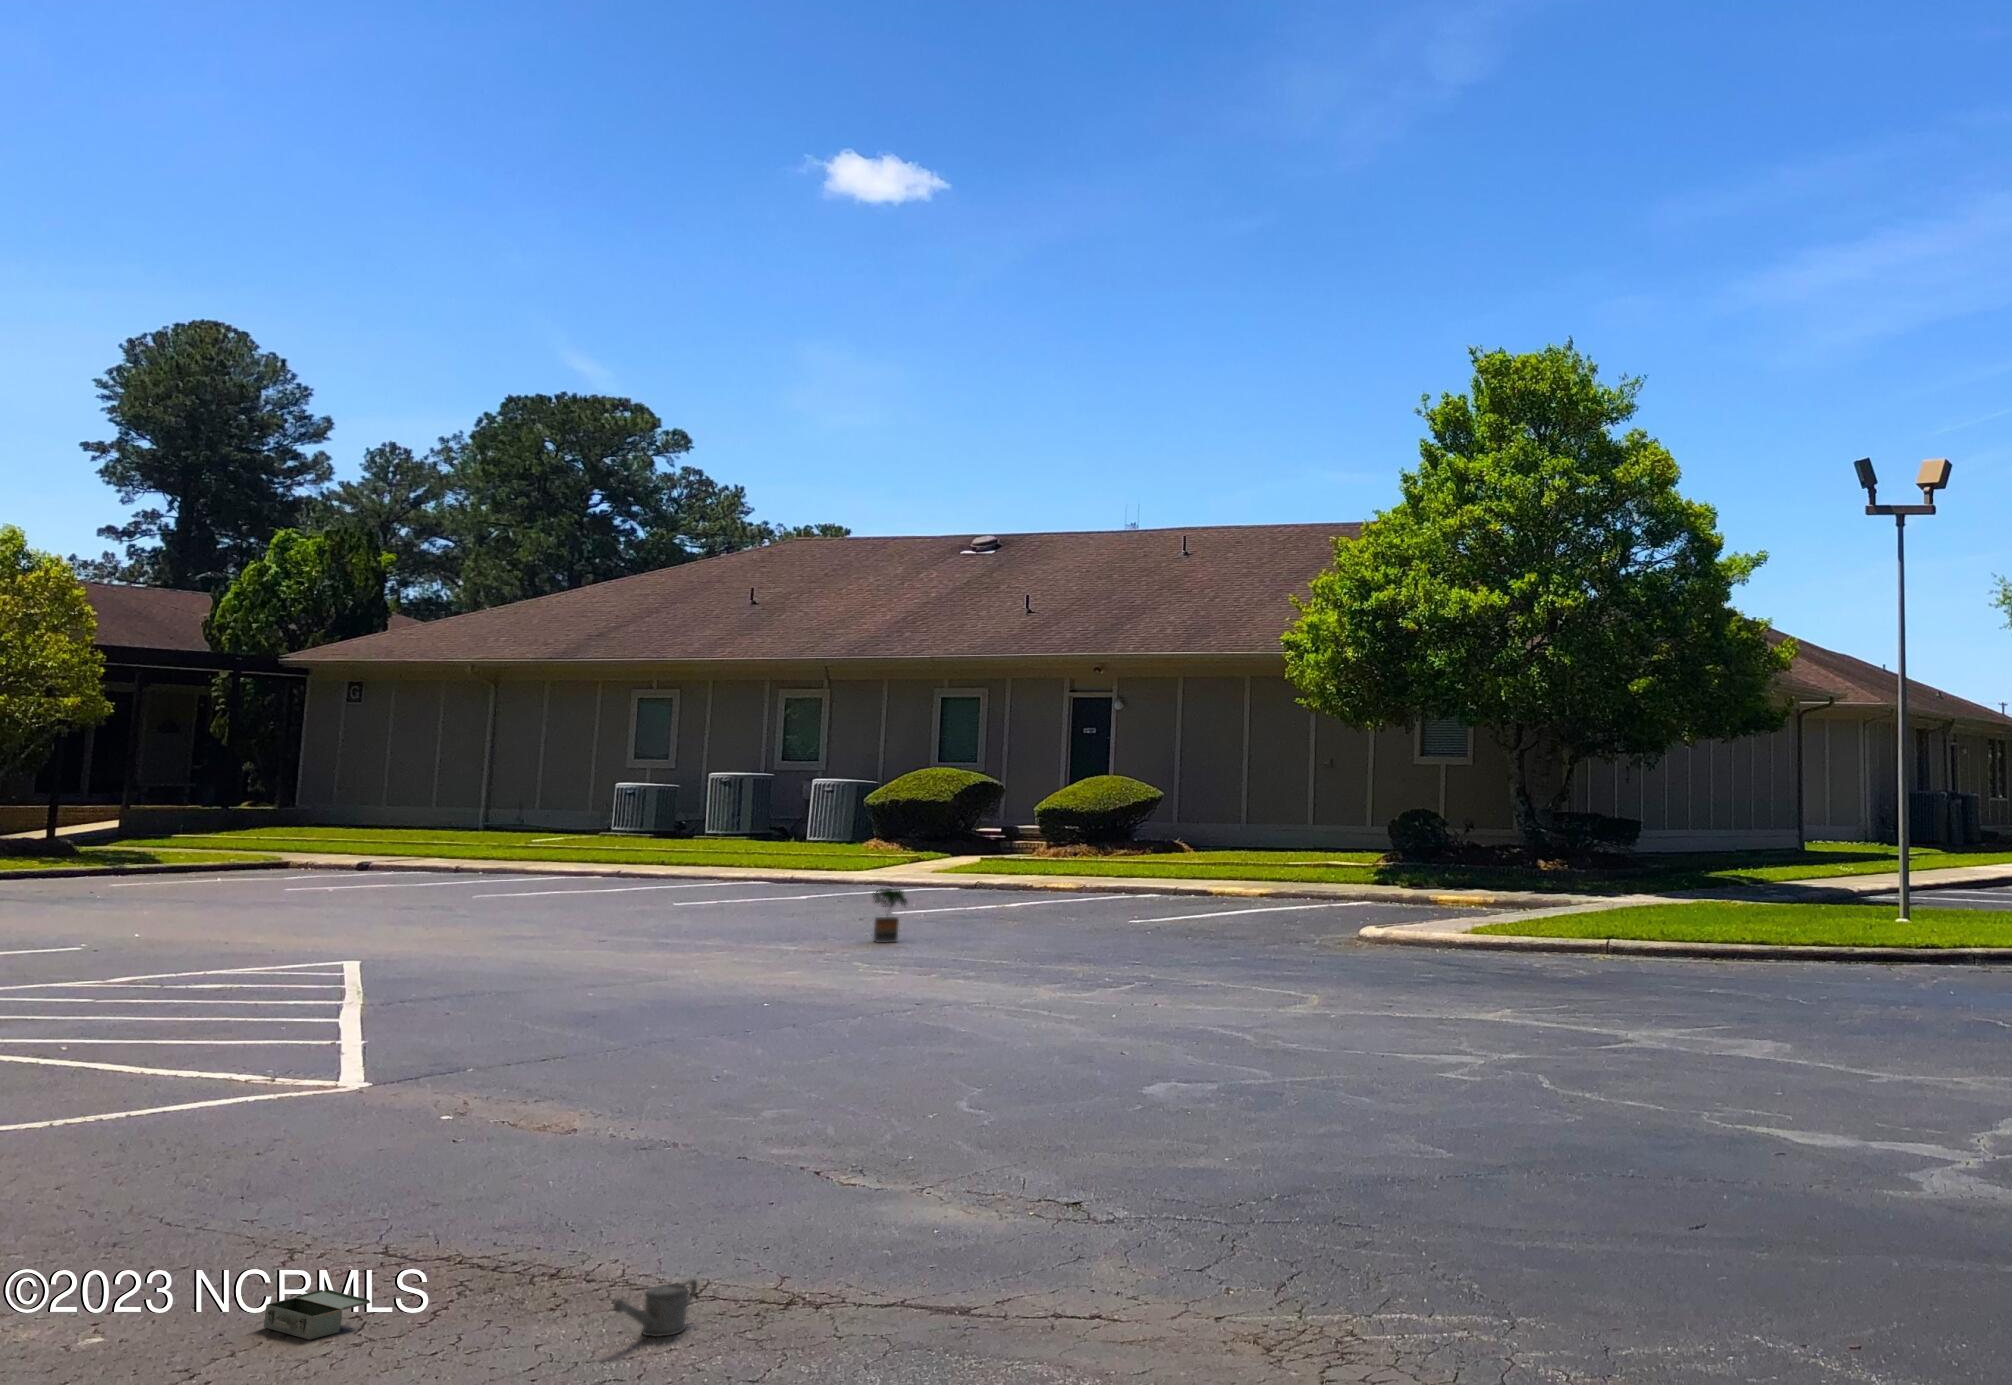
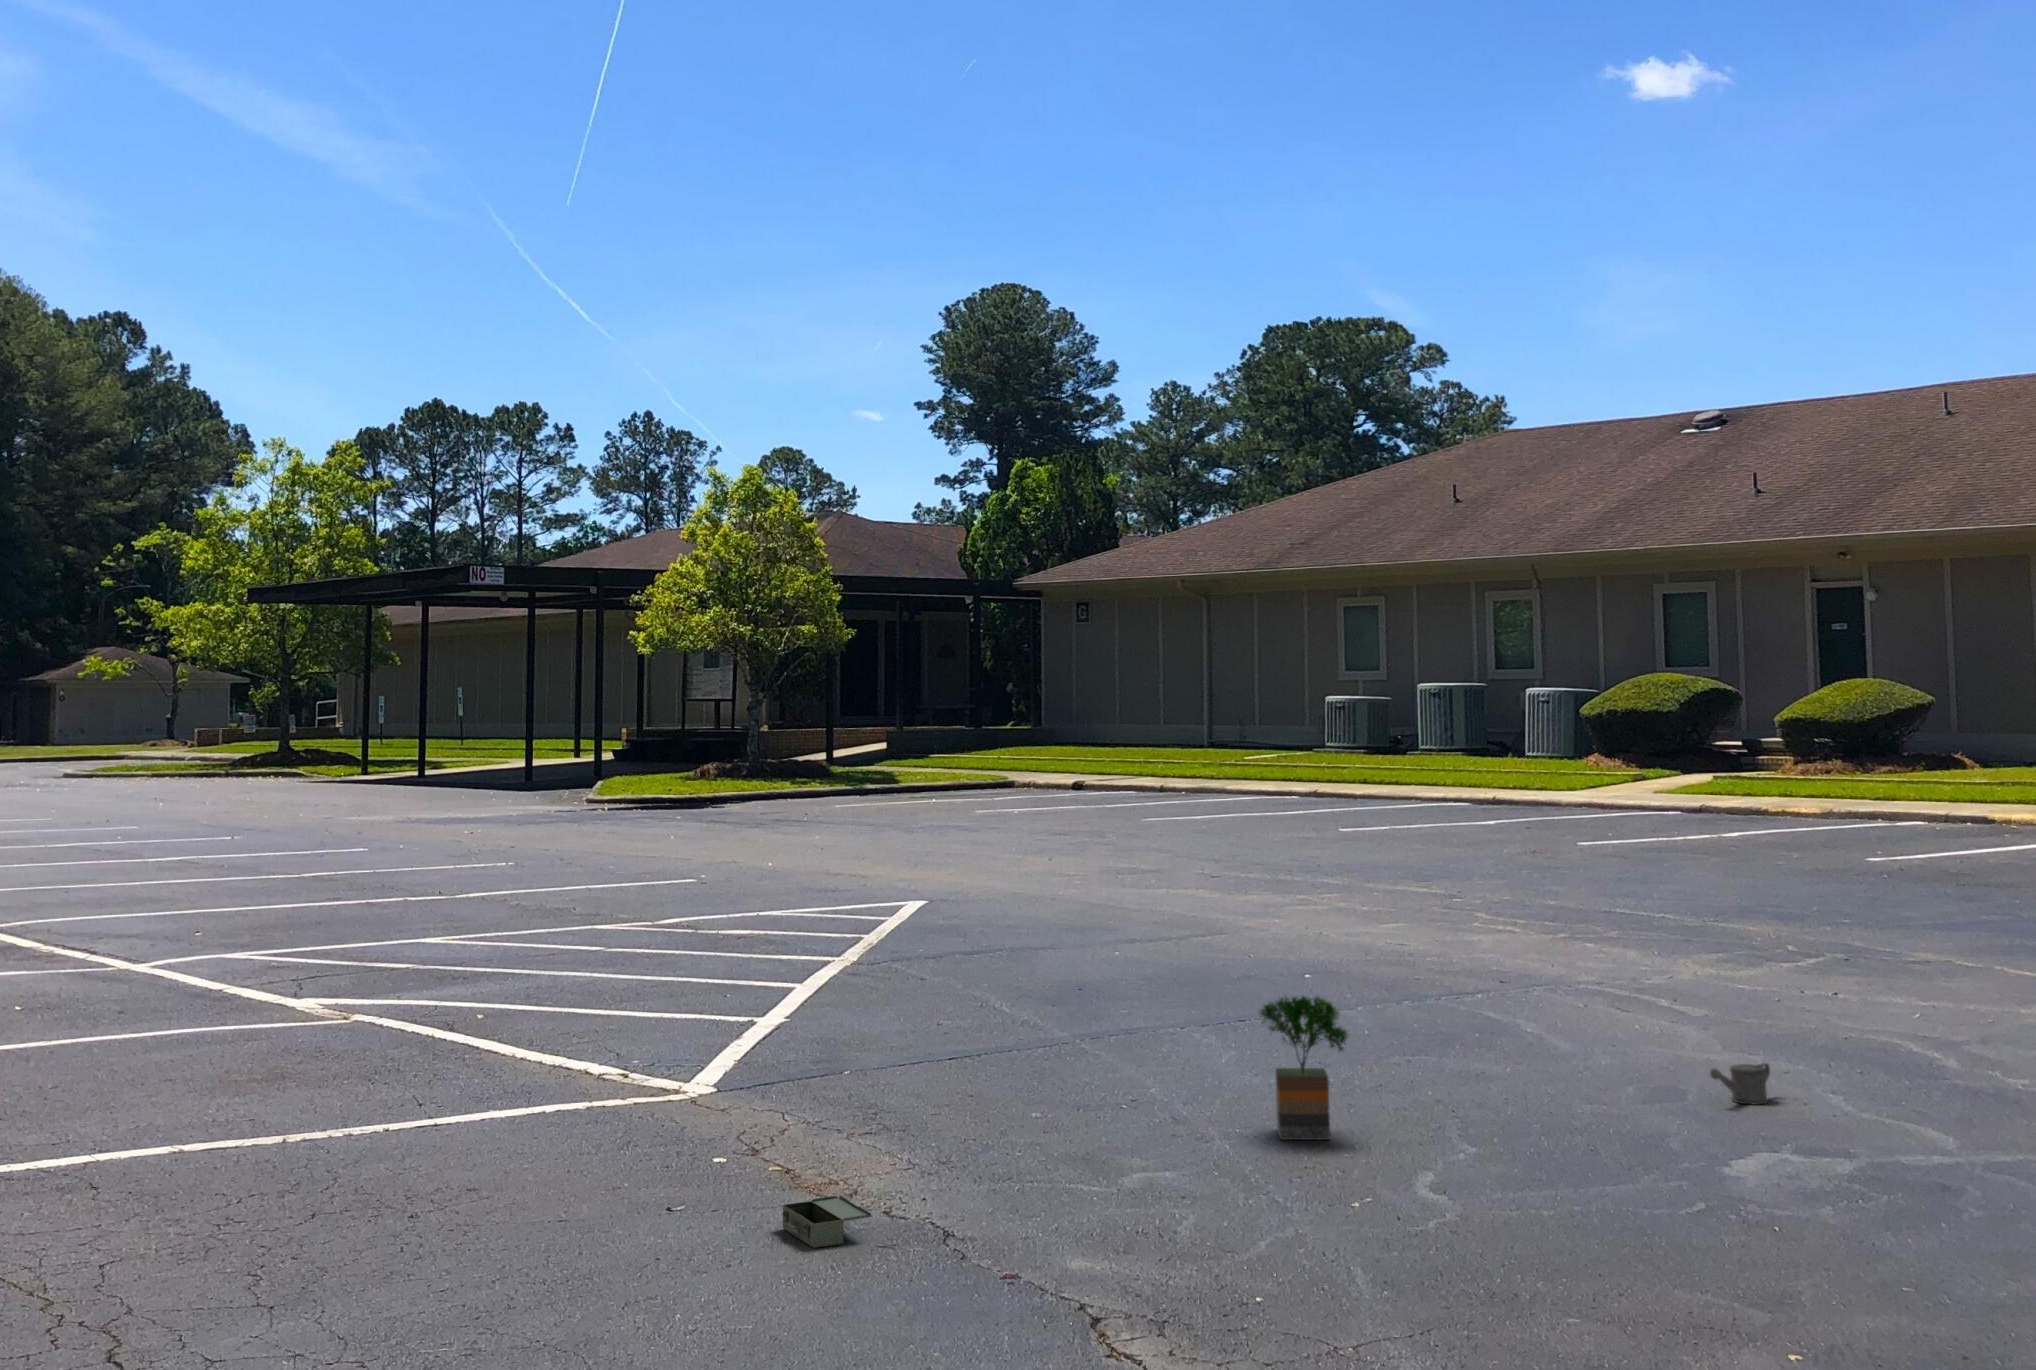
potted tree: present [872,888,907,943] -> present [1260,996,1349,1140]
watering can: present [614,1279,697,1337] -> present [1710,1063,1770,1105]

